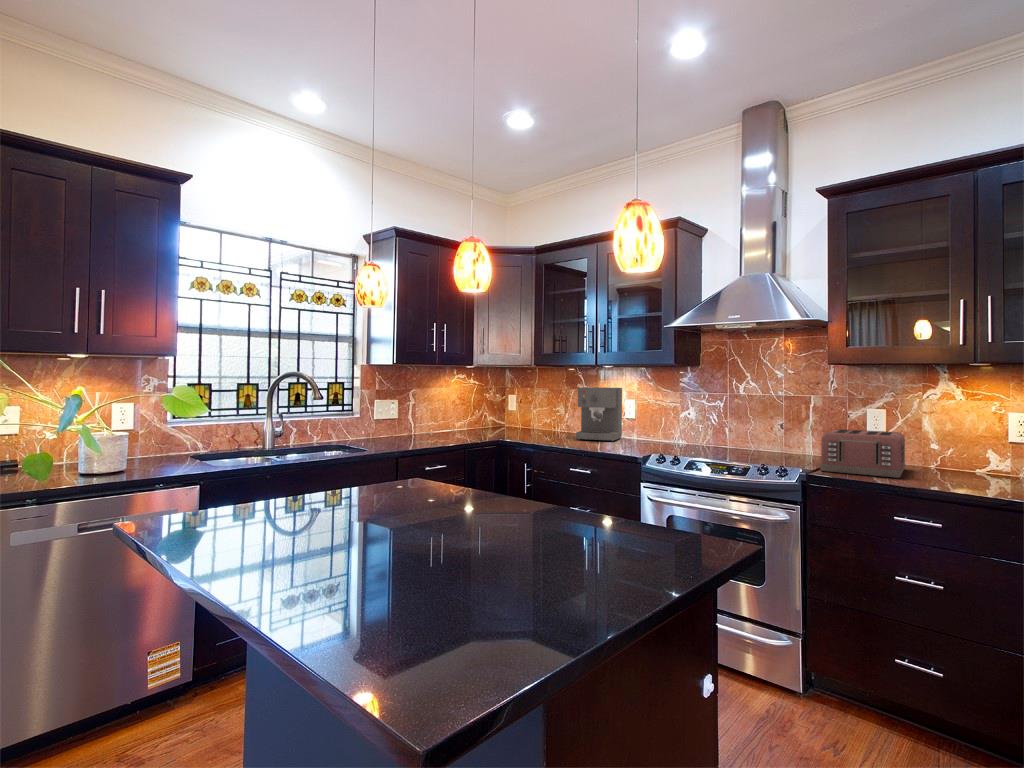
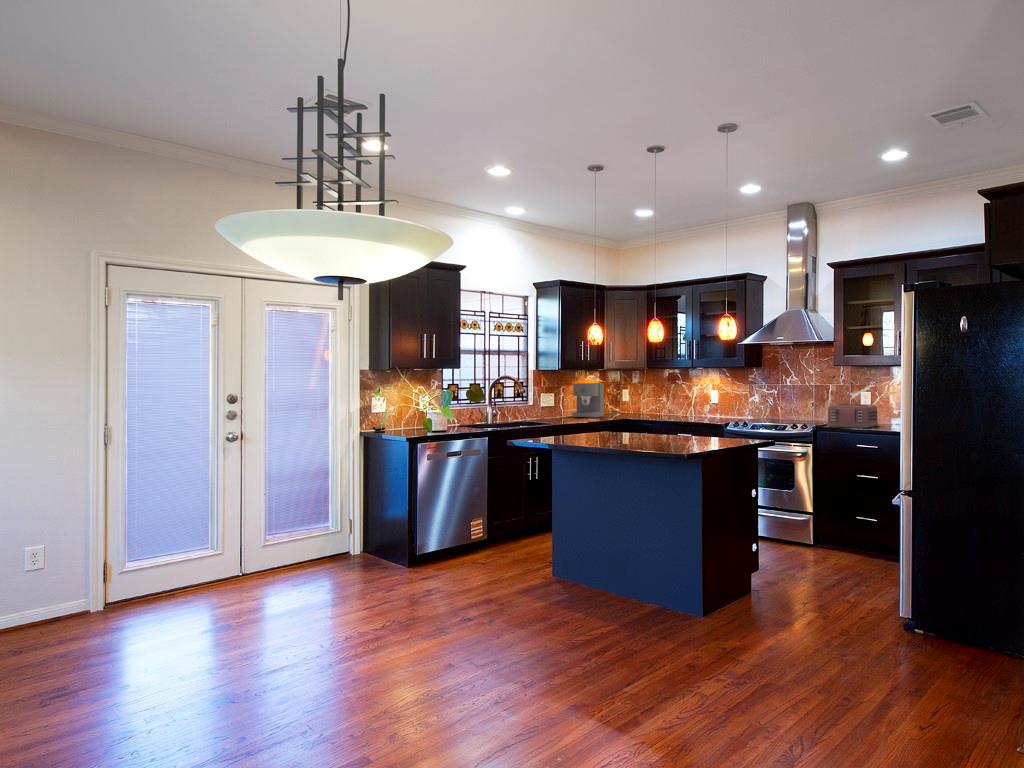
coffee maker: present [576,387,622,442] -> present [572,383,604,418]

